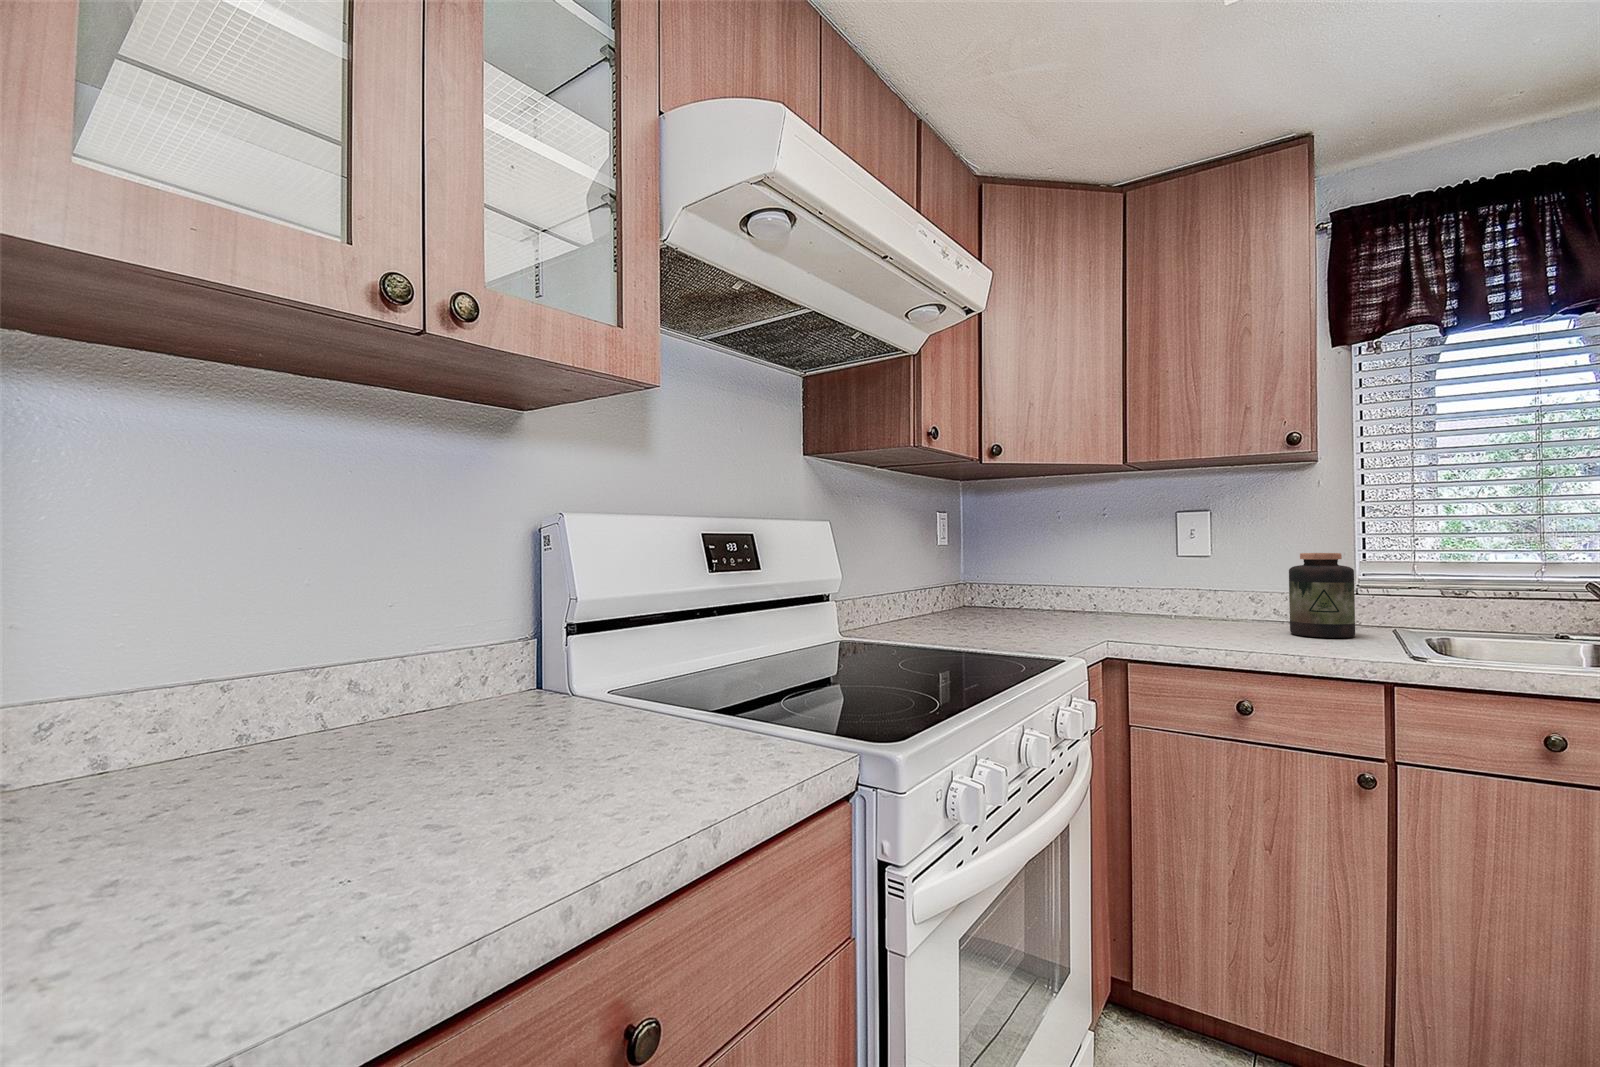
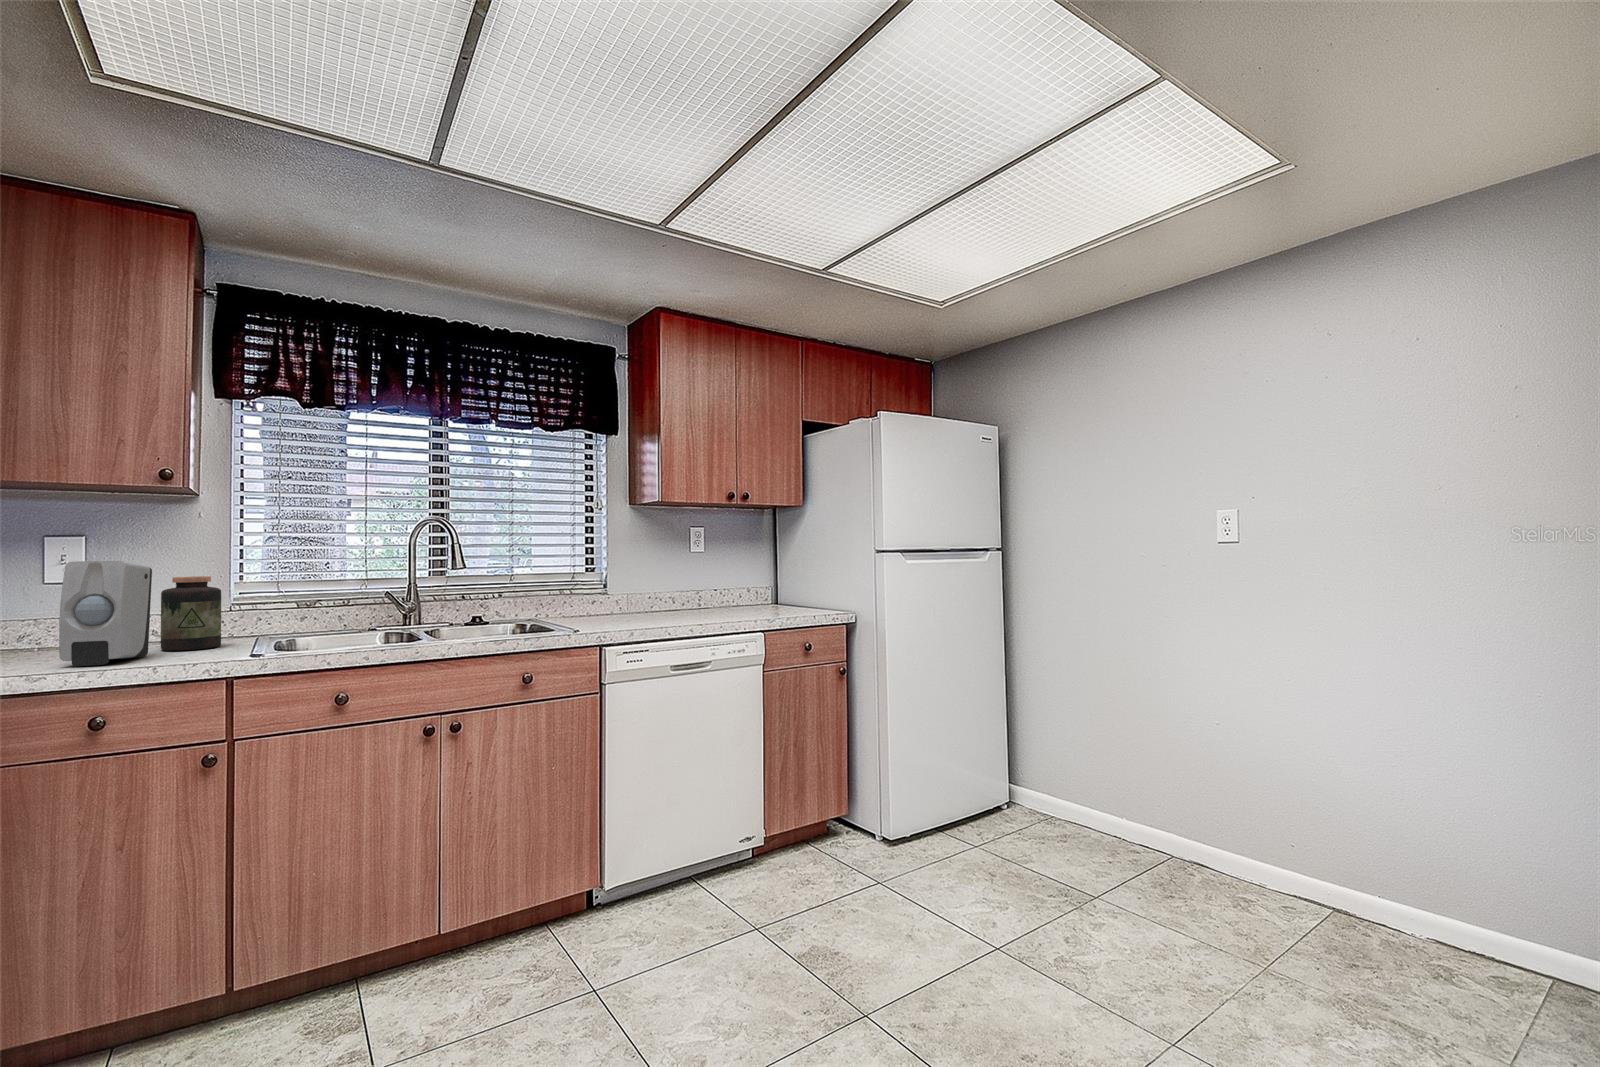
soap dispenser: none [1205,535,1283,645] -> present [59,561,152,666]

